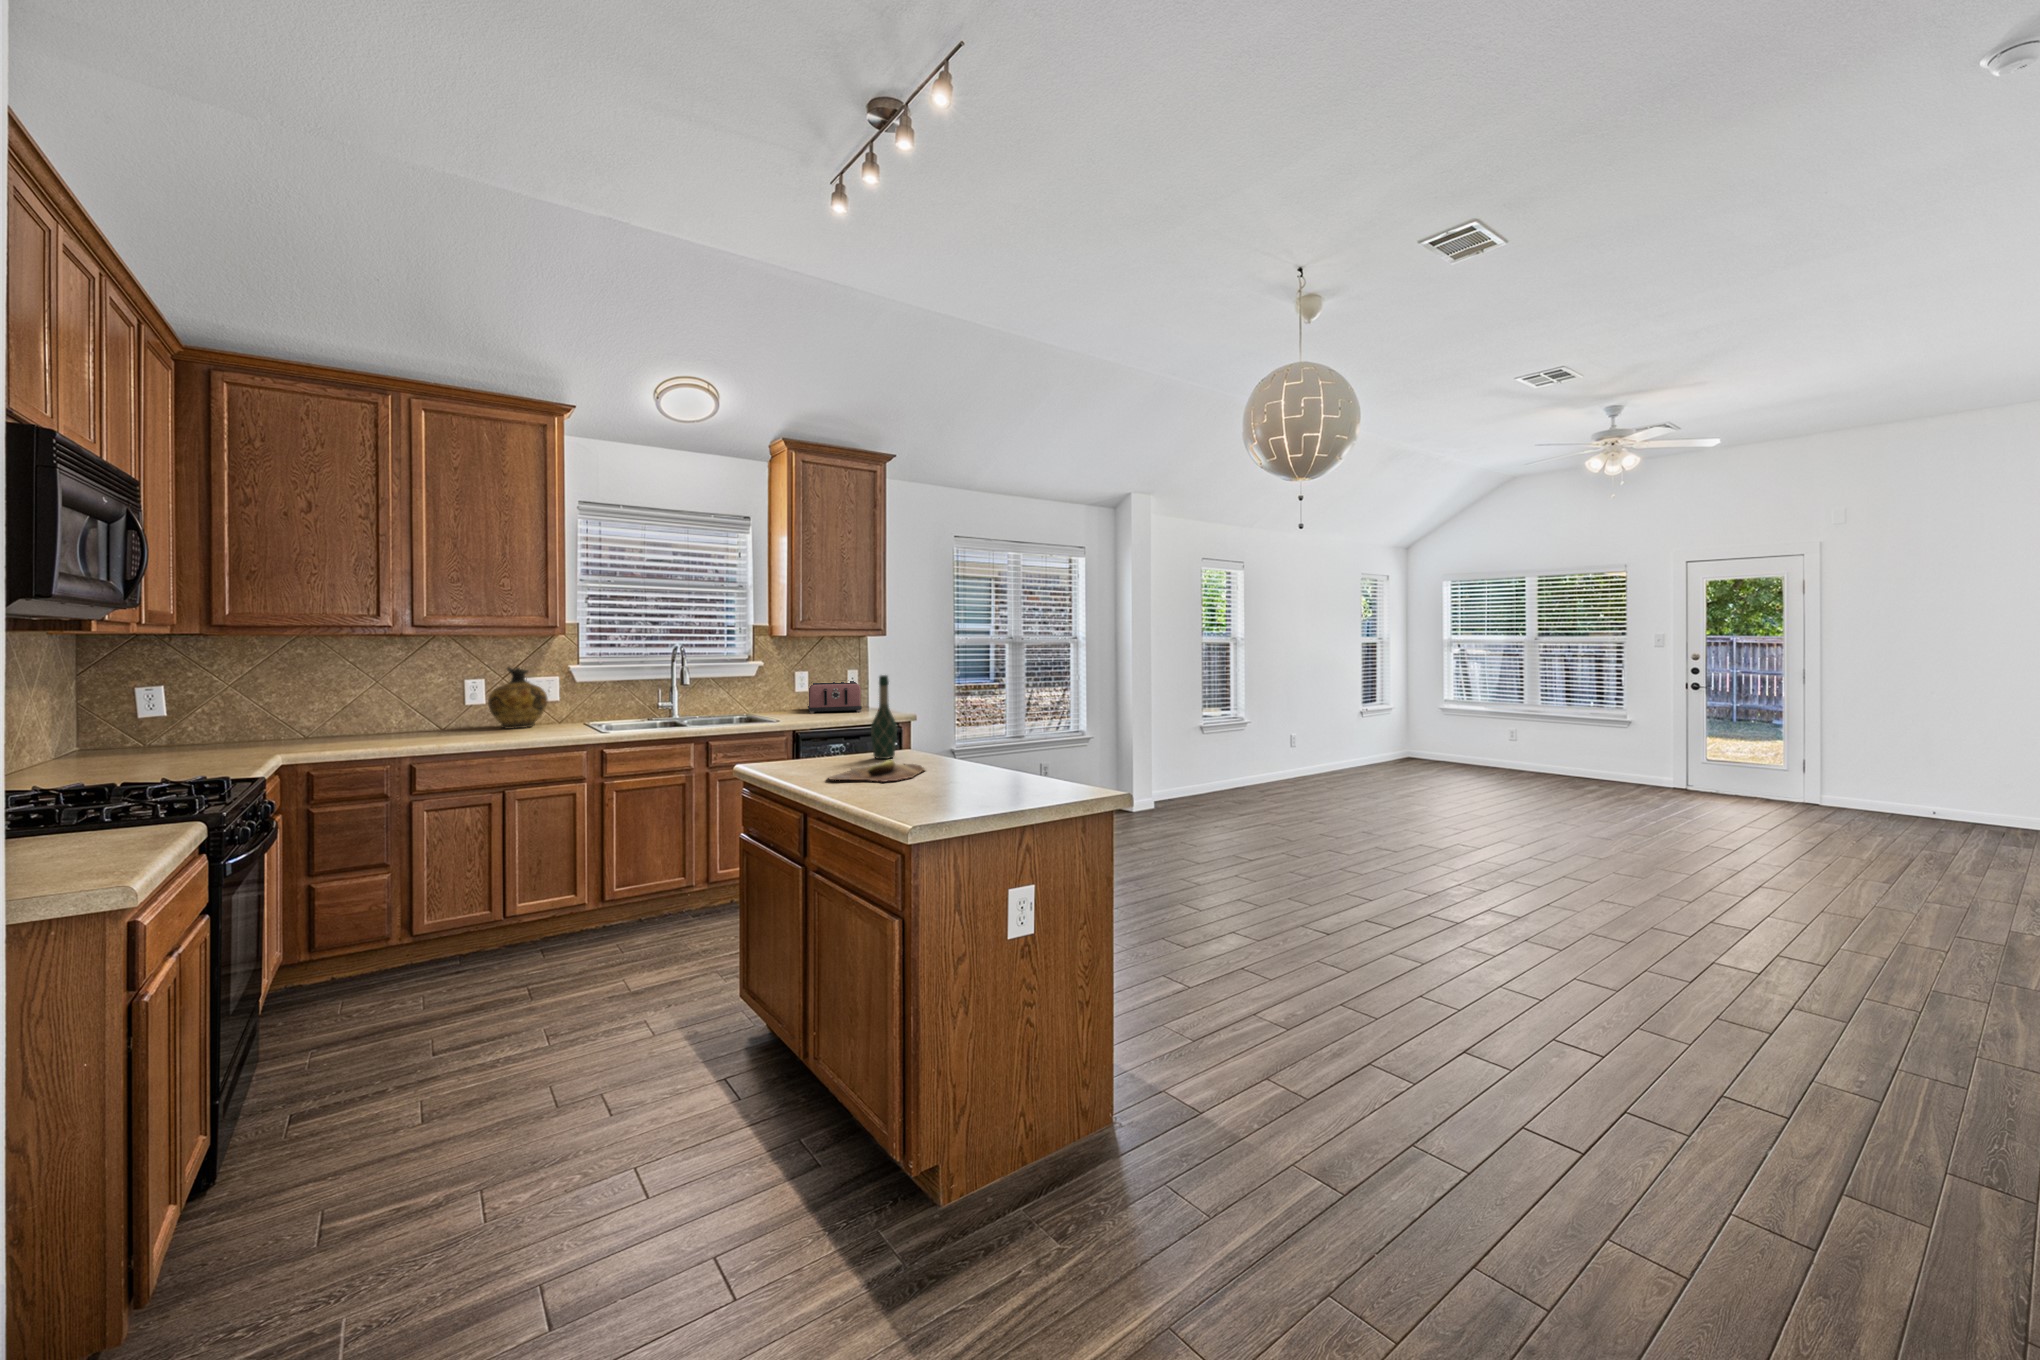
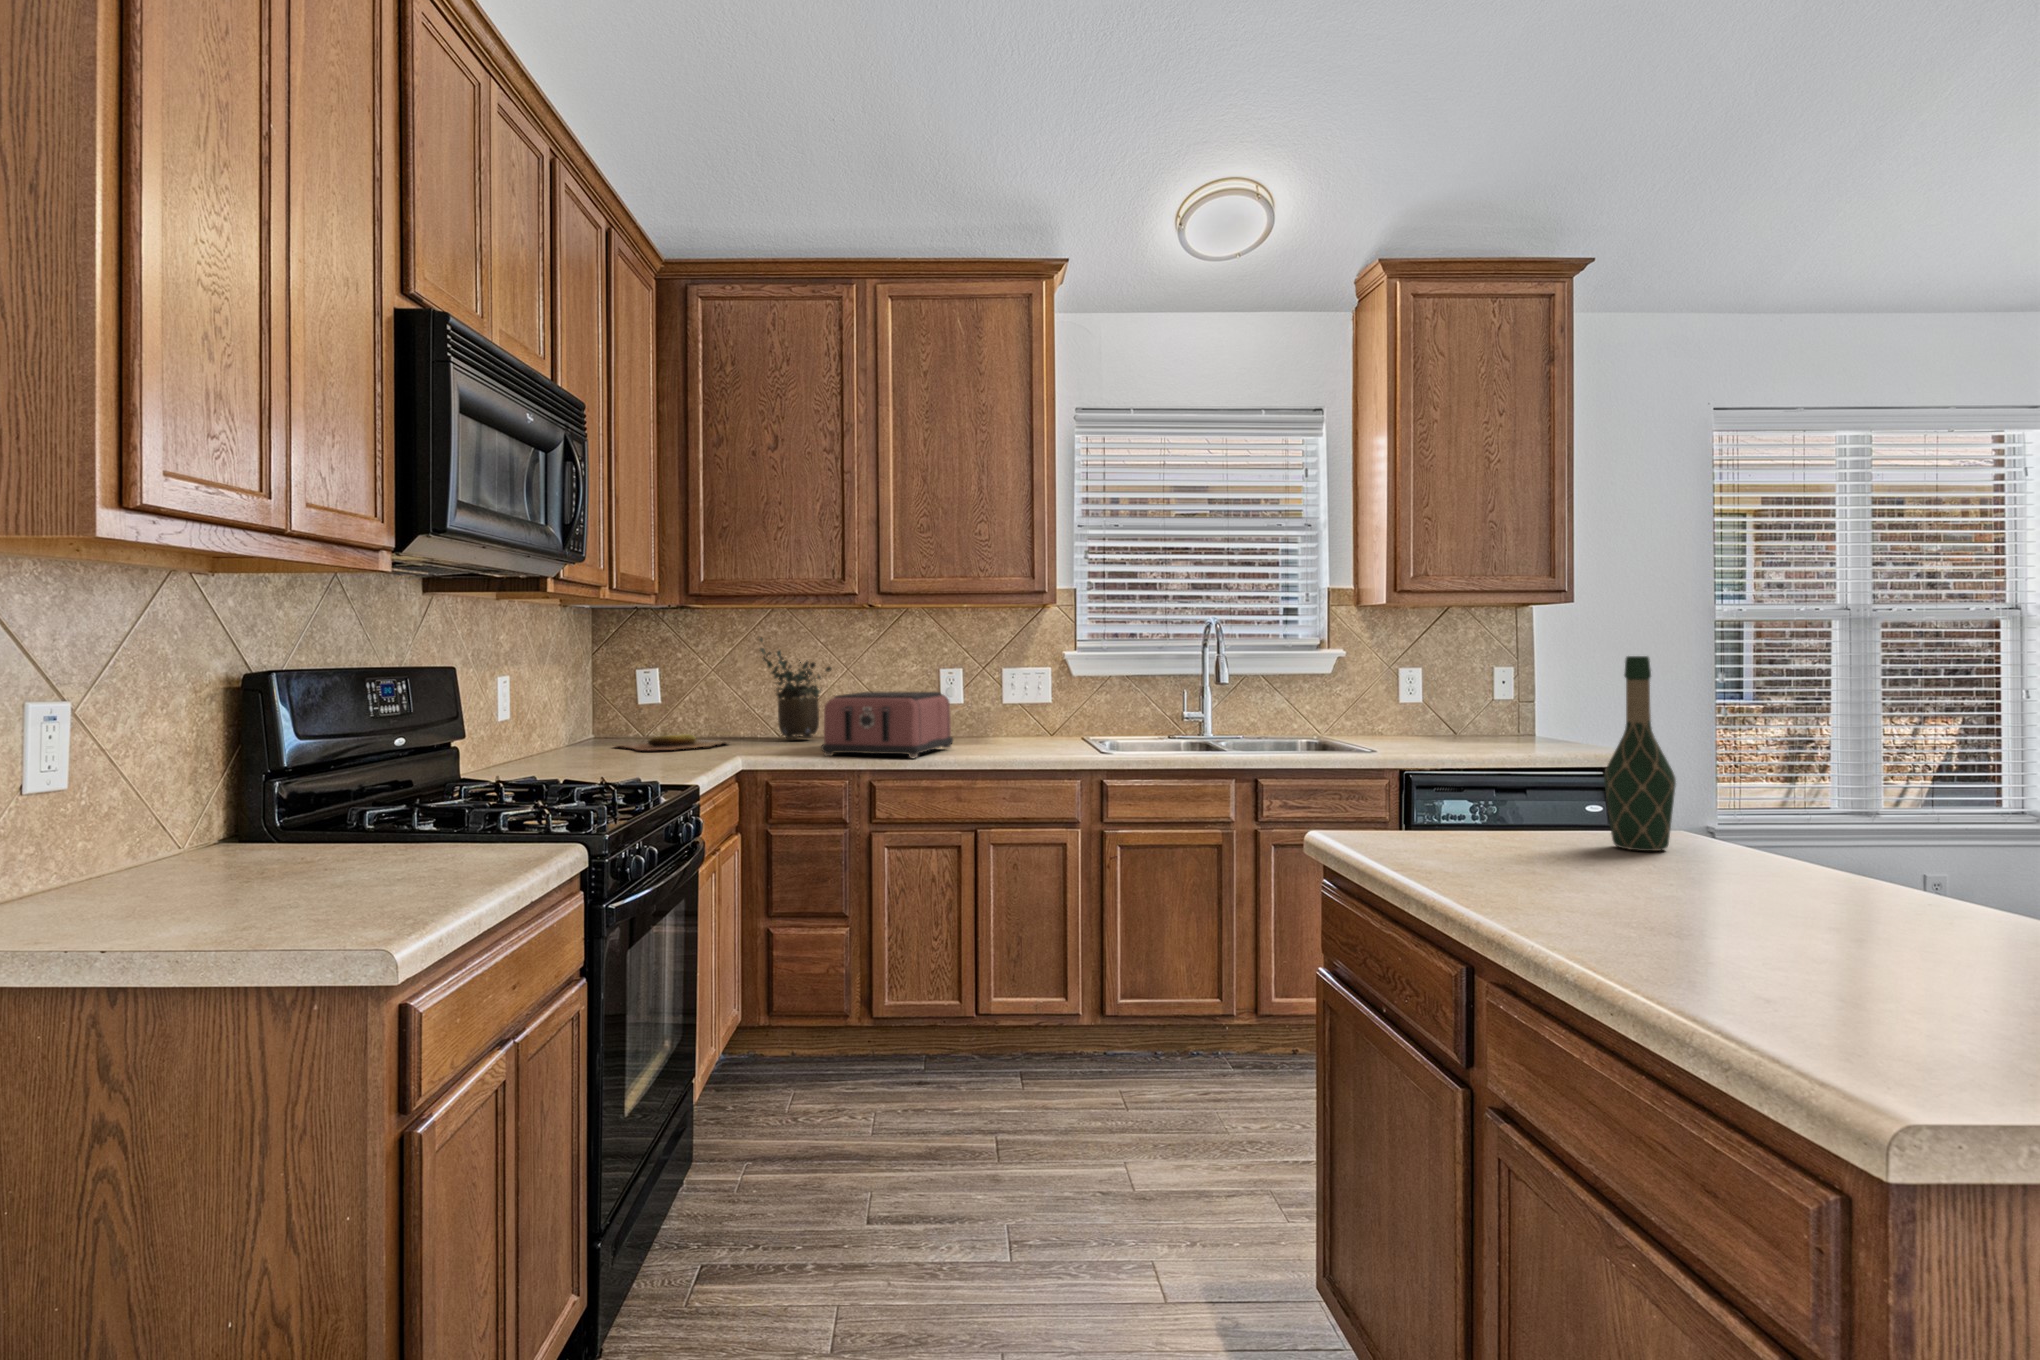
potted plant: none [282,659,361,739] -> present [760,638,832,739]
ceramic jug: present [488,668,548,729] -> none [966,652,1036,739]
toaster: present [808,681,862,714] -> present [821,692,953,758]
cutting board: present [828,760,925,782] -> present [619,734,727,750]

